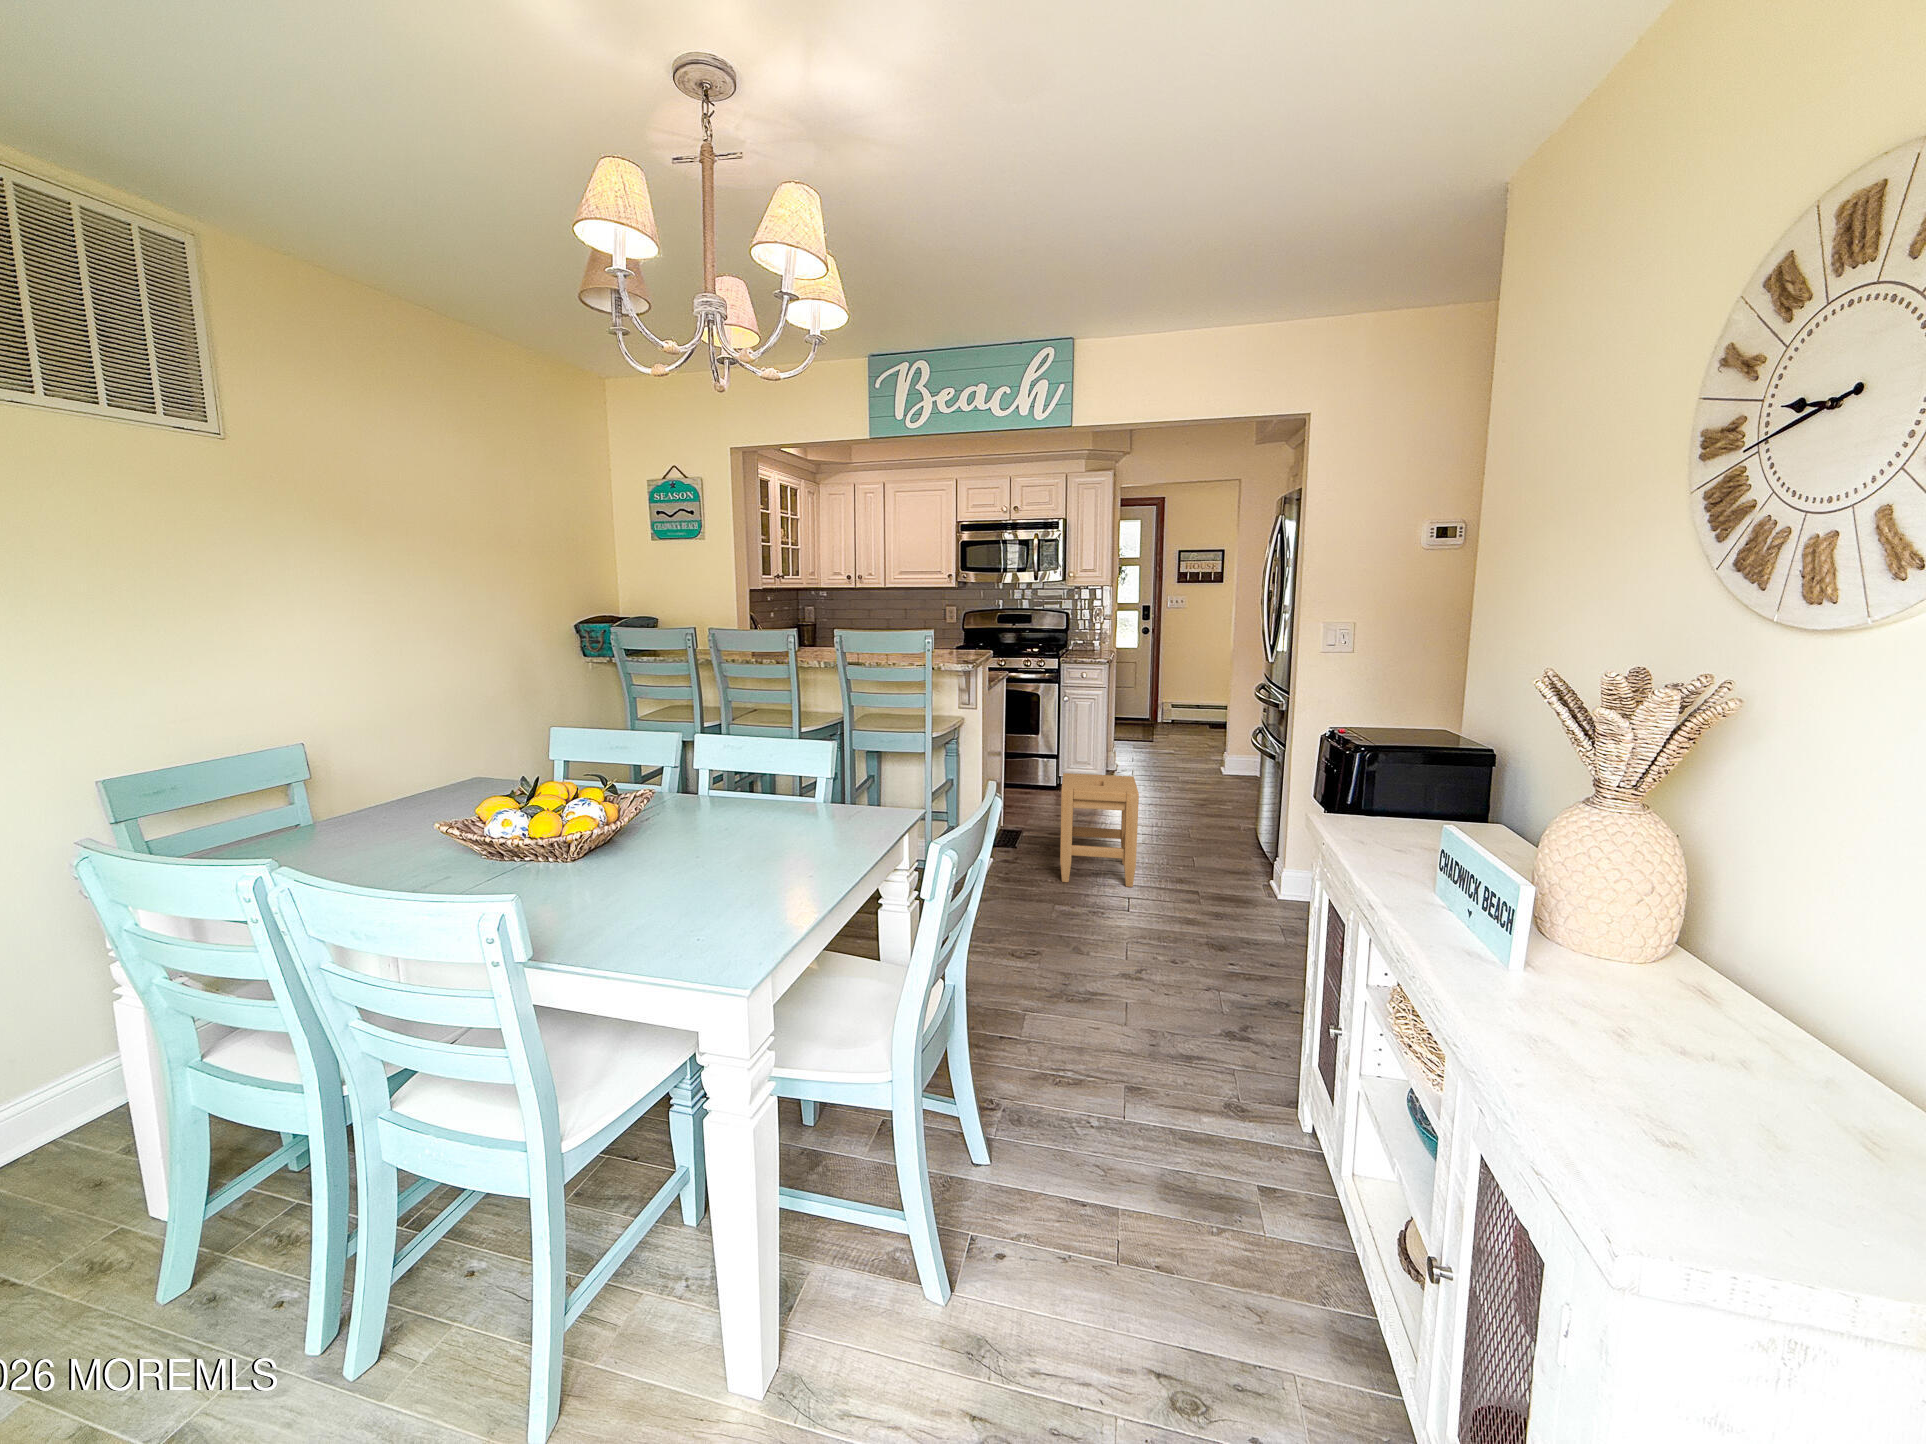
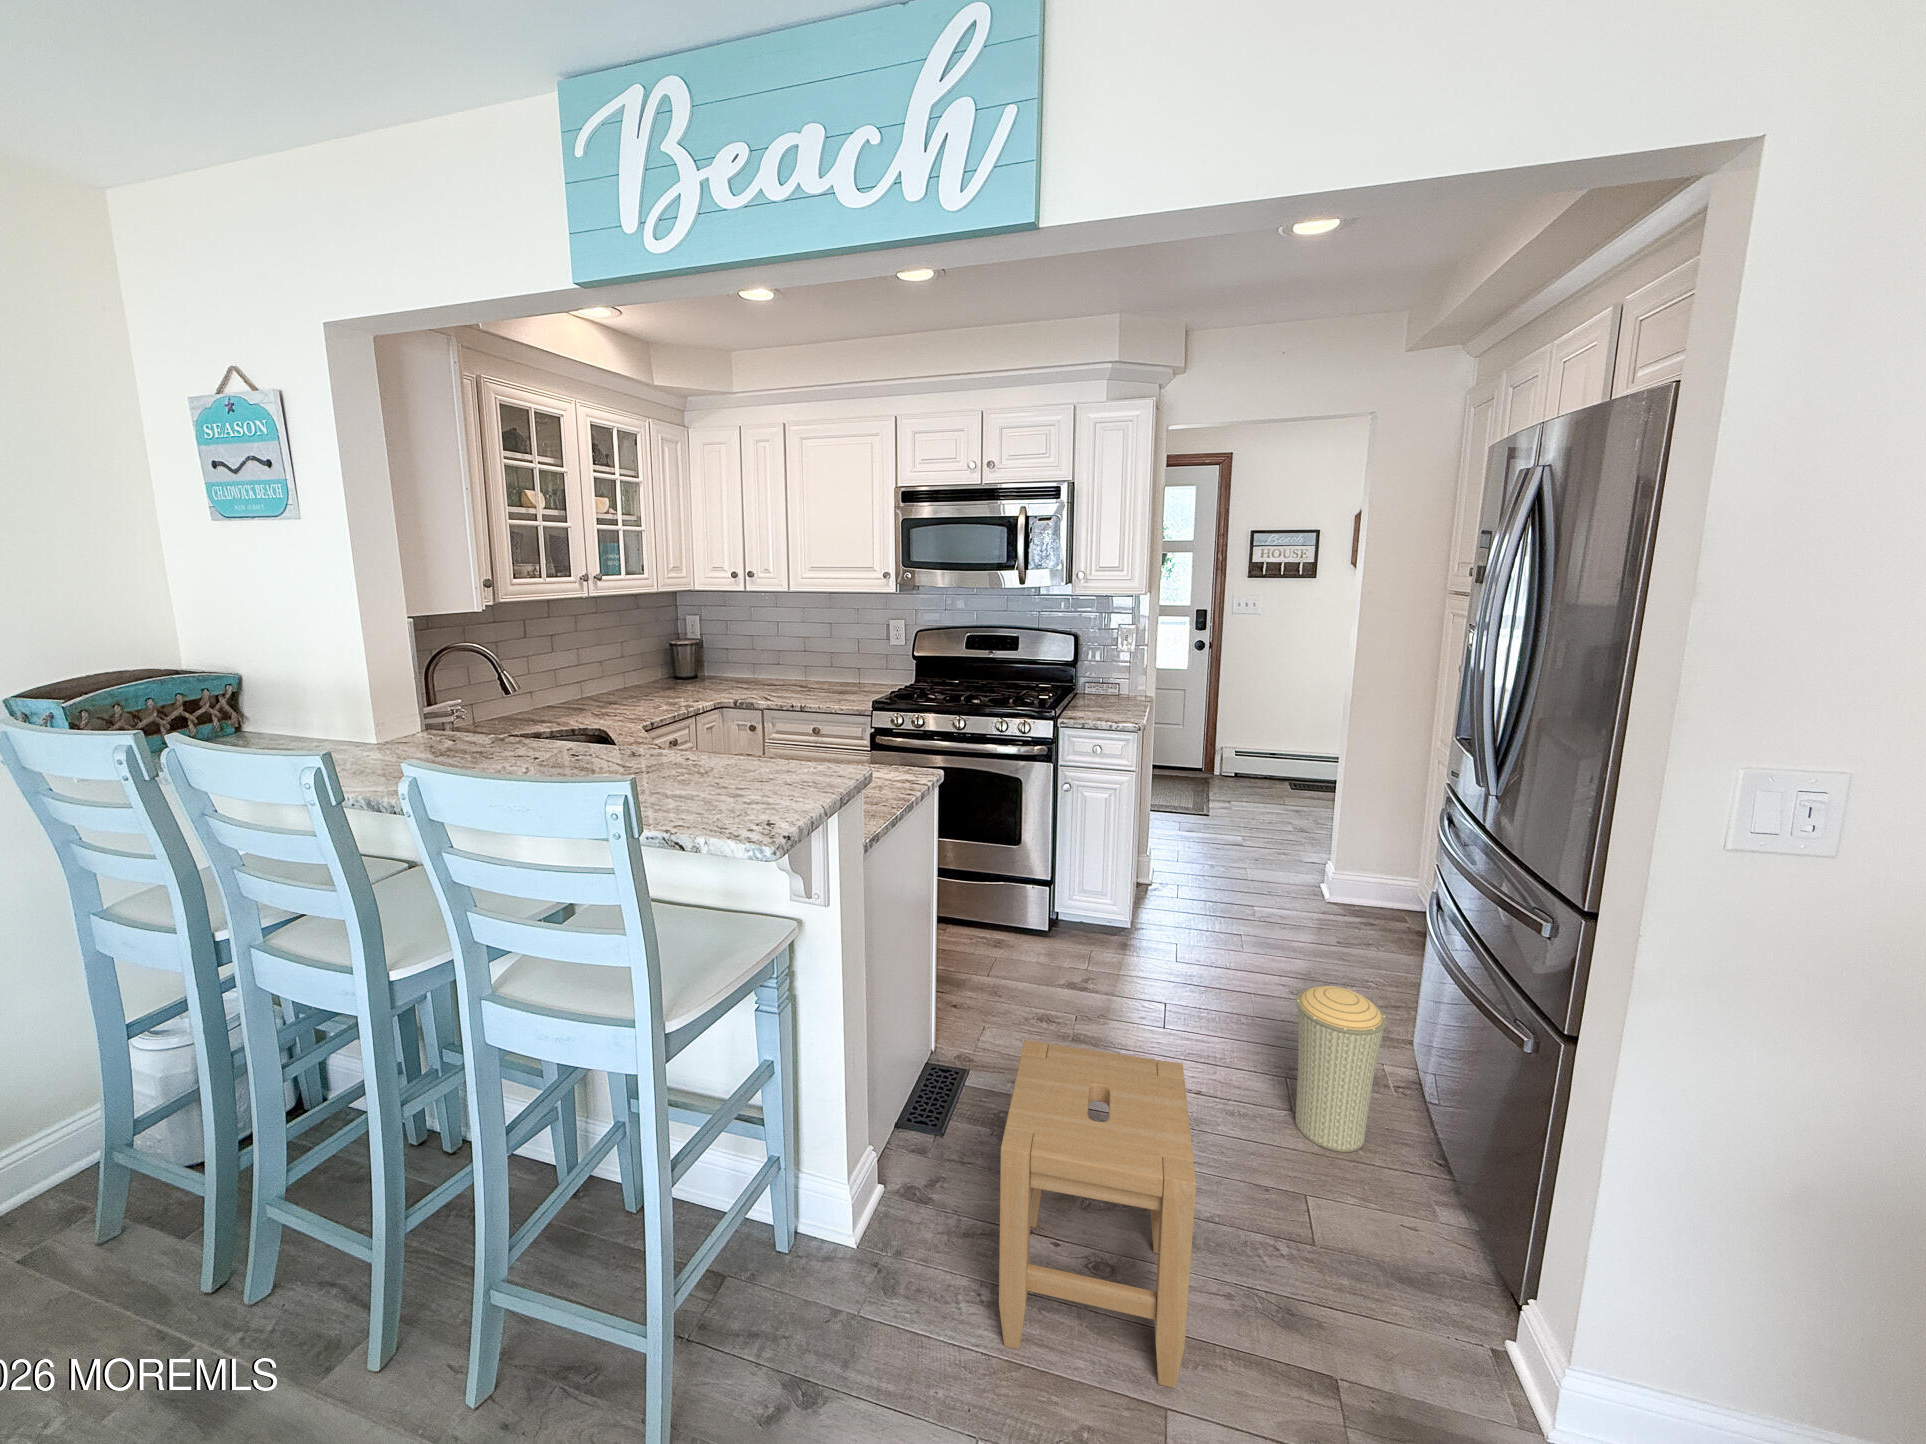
trash can: none [1189,767,1230,843] -> present [1295,986,1387,1152]

